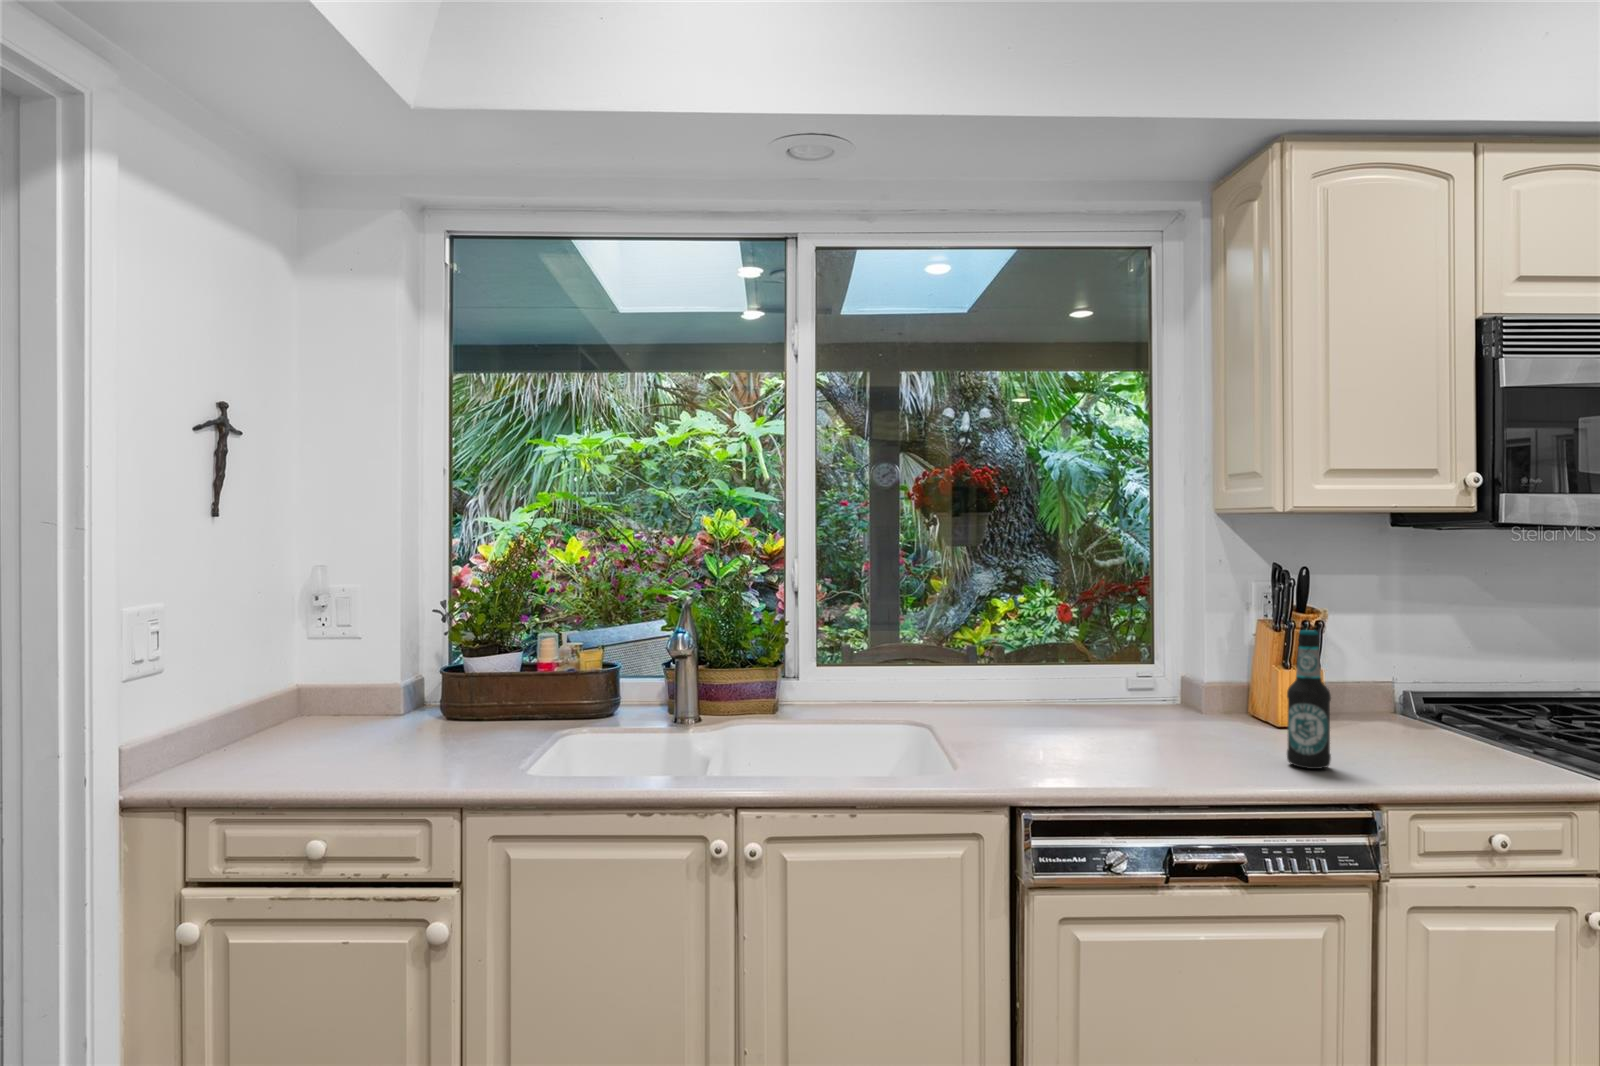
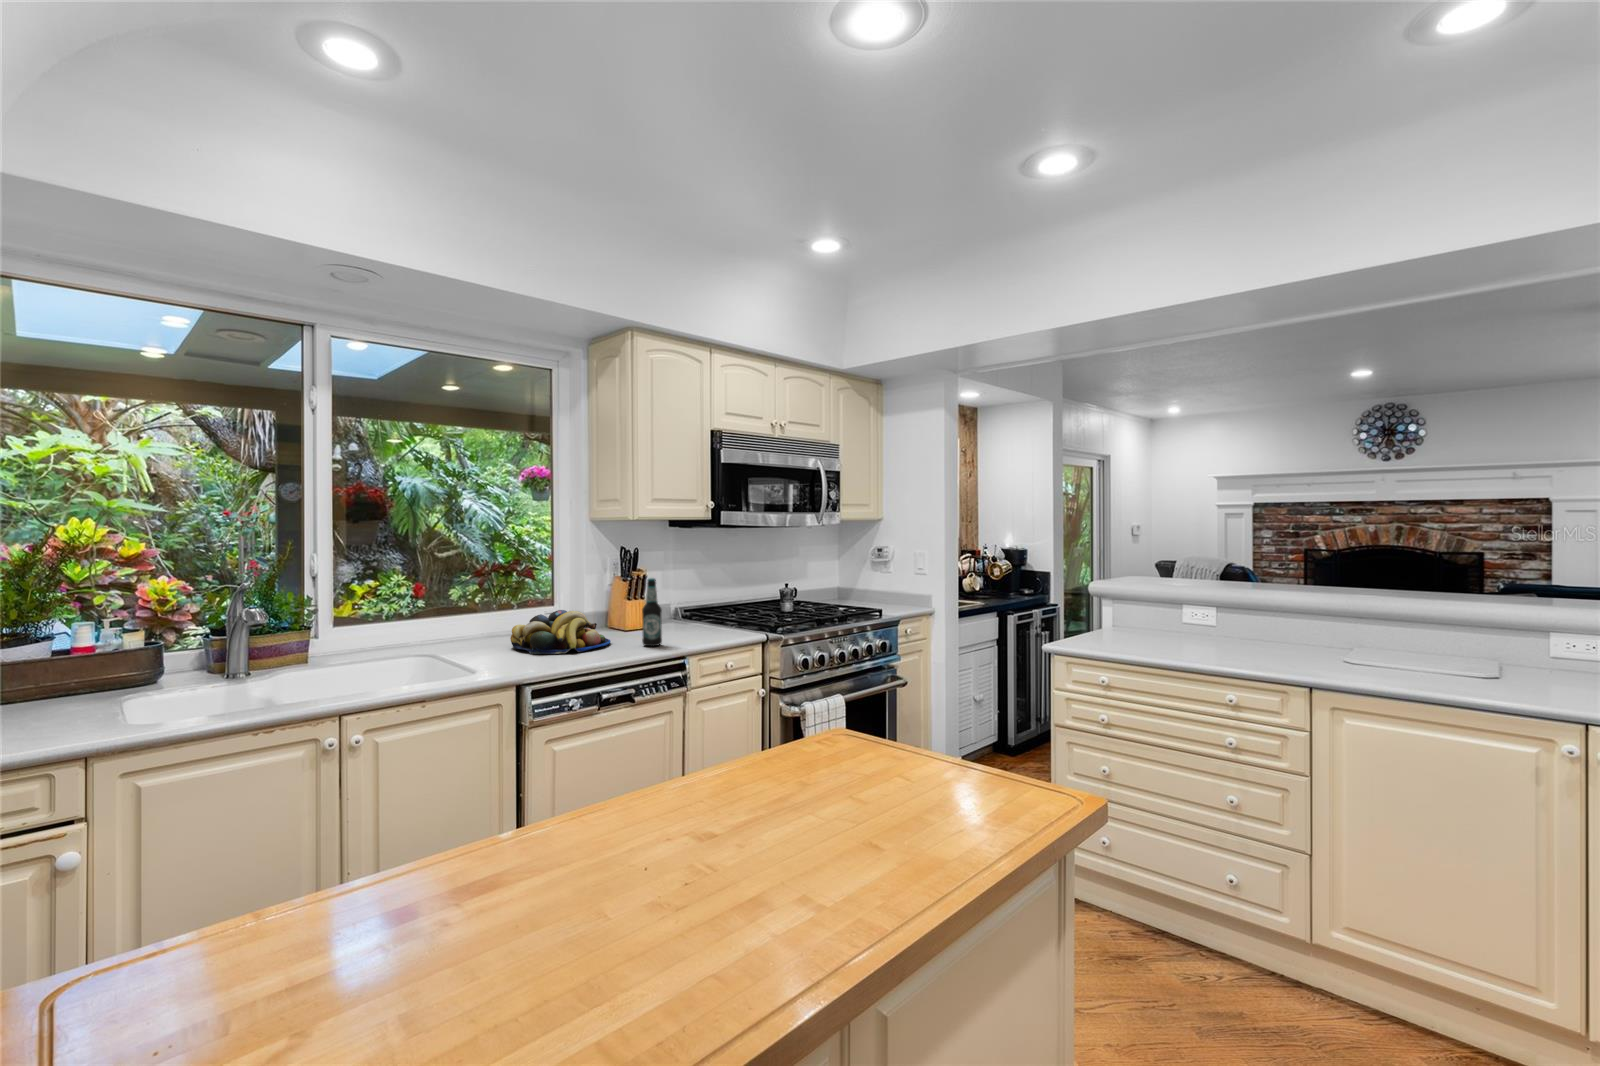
fruit bowl: none [1048,673,1227,757] -> present [510,610,611,654]

